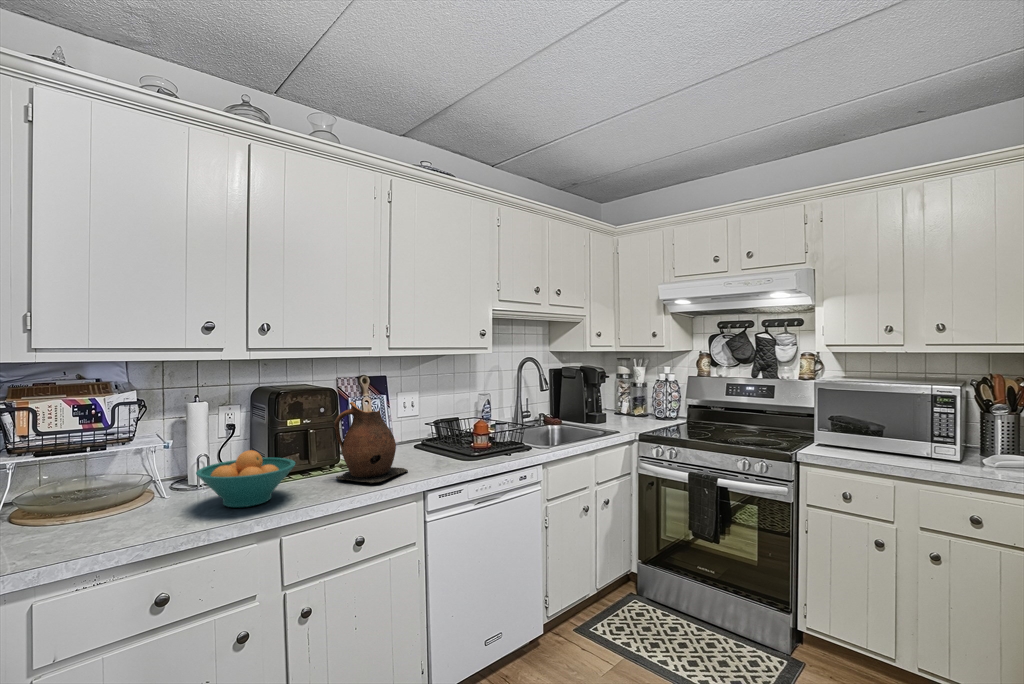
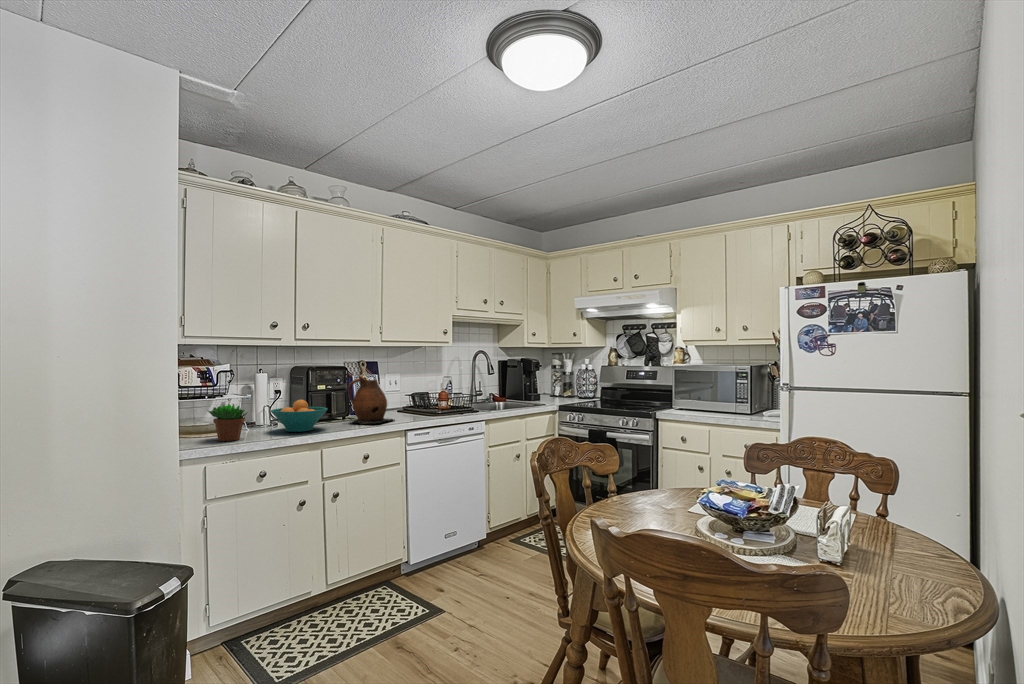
succulent plant: none [62,467,144,539] -> present [208,404,247,441]

